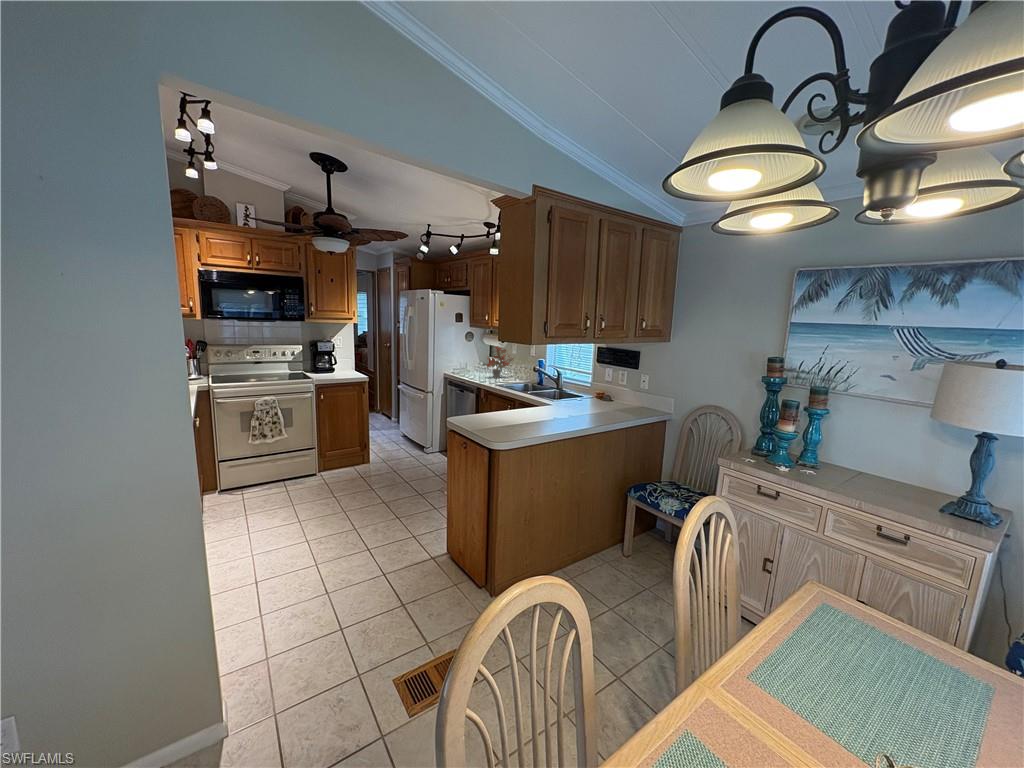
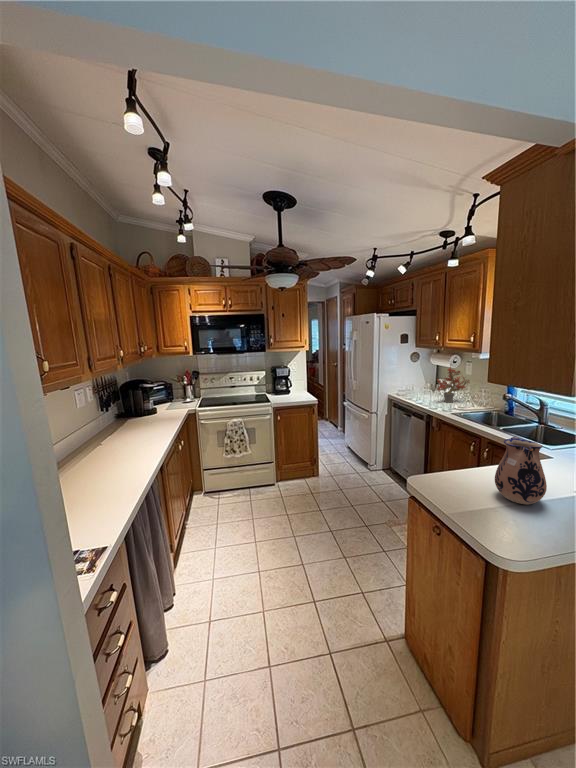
ceramic pitcher: none [505,380,533,423] -> present [495,437,547,504]

